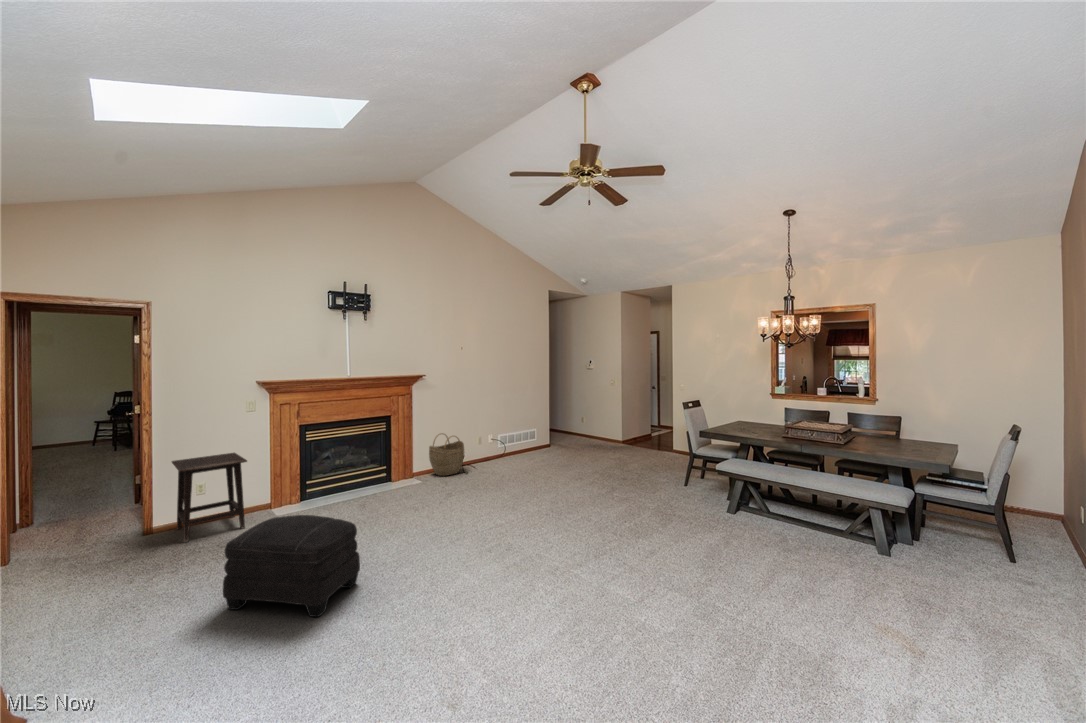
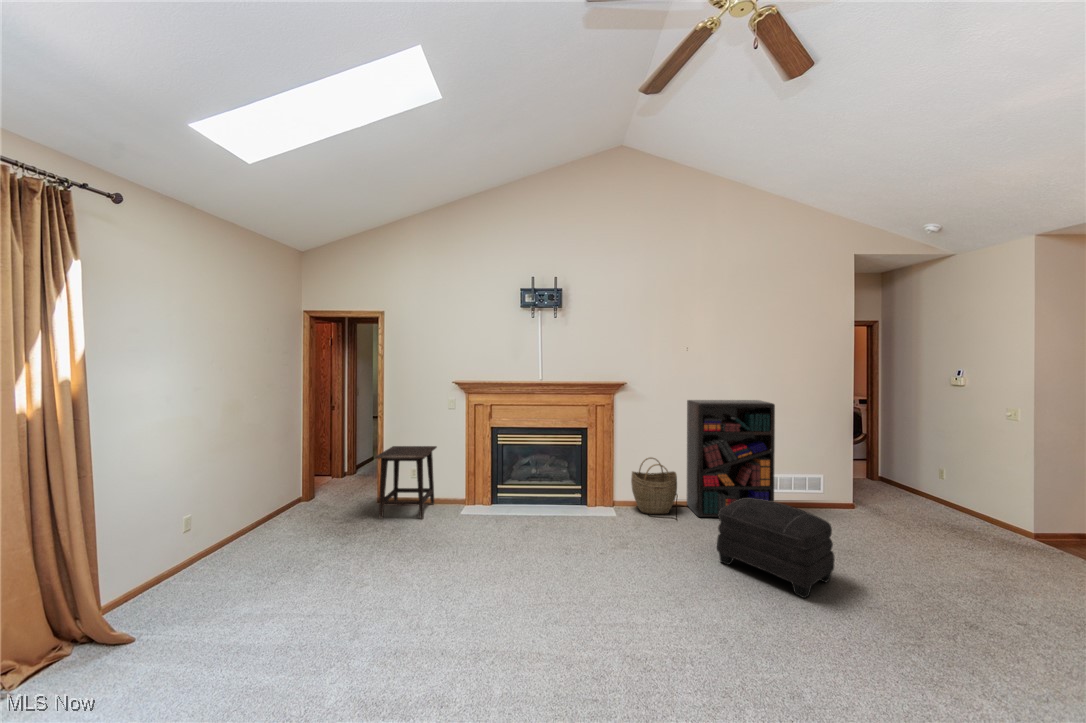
bookshelf: none [463,384,521,470] -> present [687,400,775,517]
ottoman: present [223,515,360,617] -> present [717,498,834,598]

